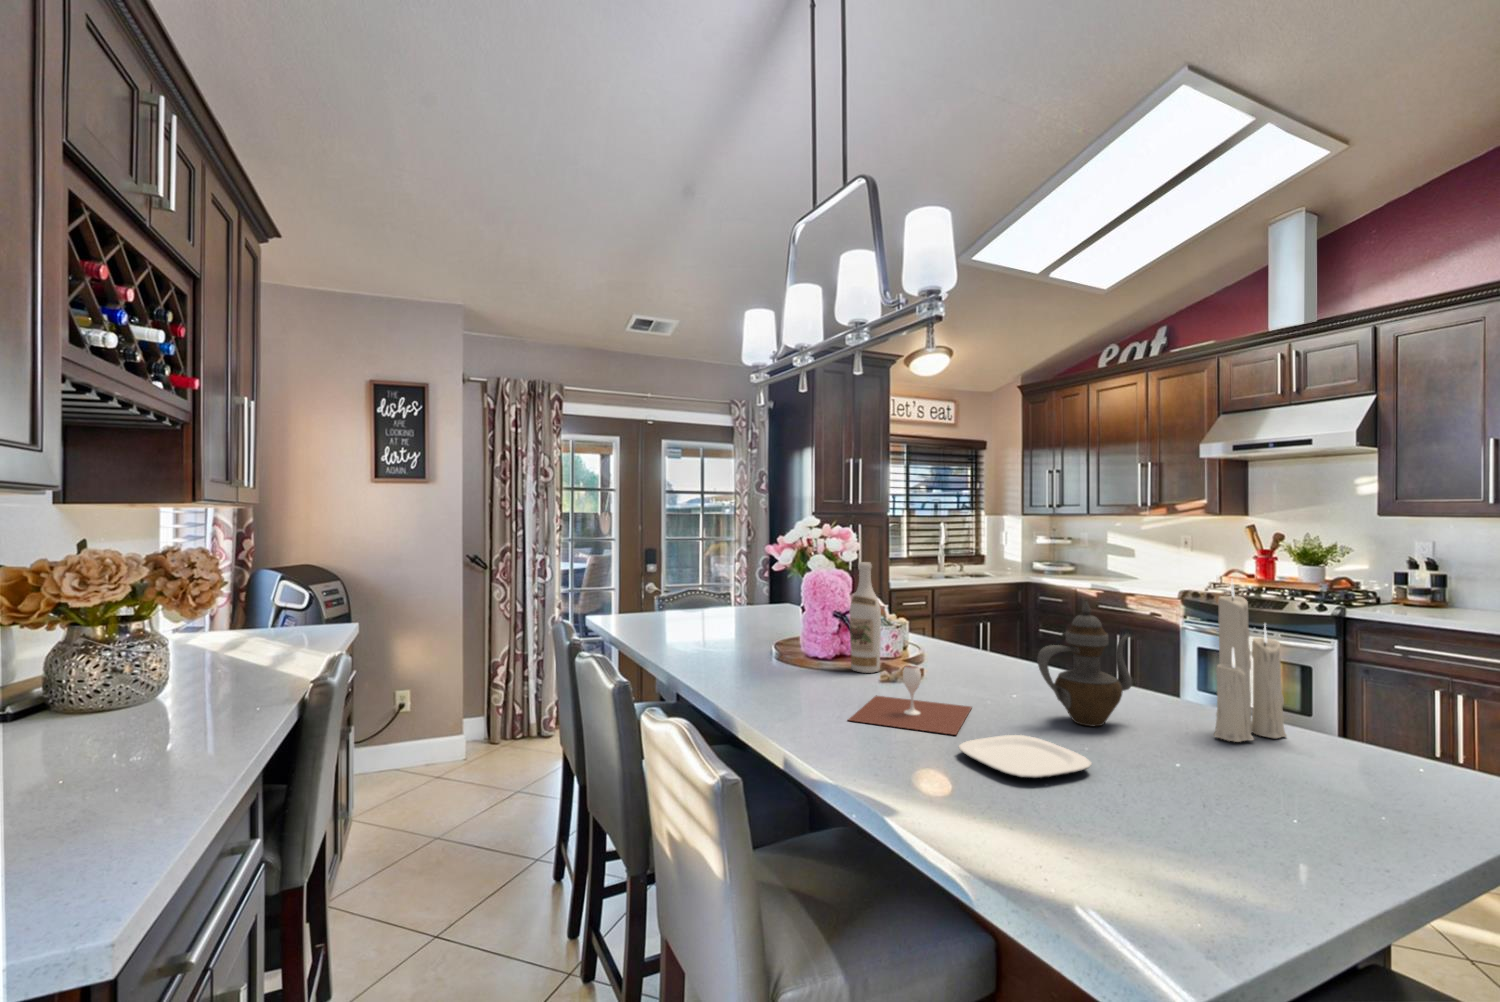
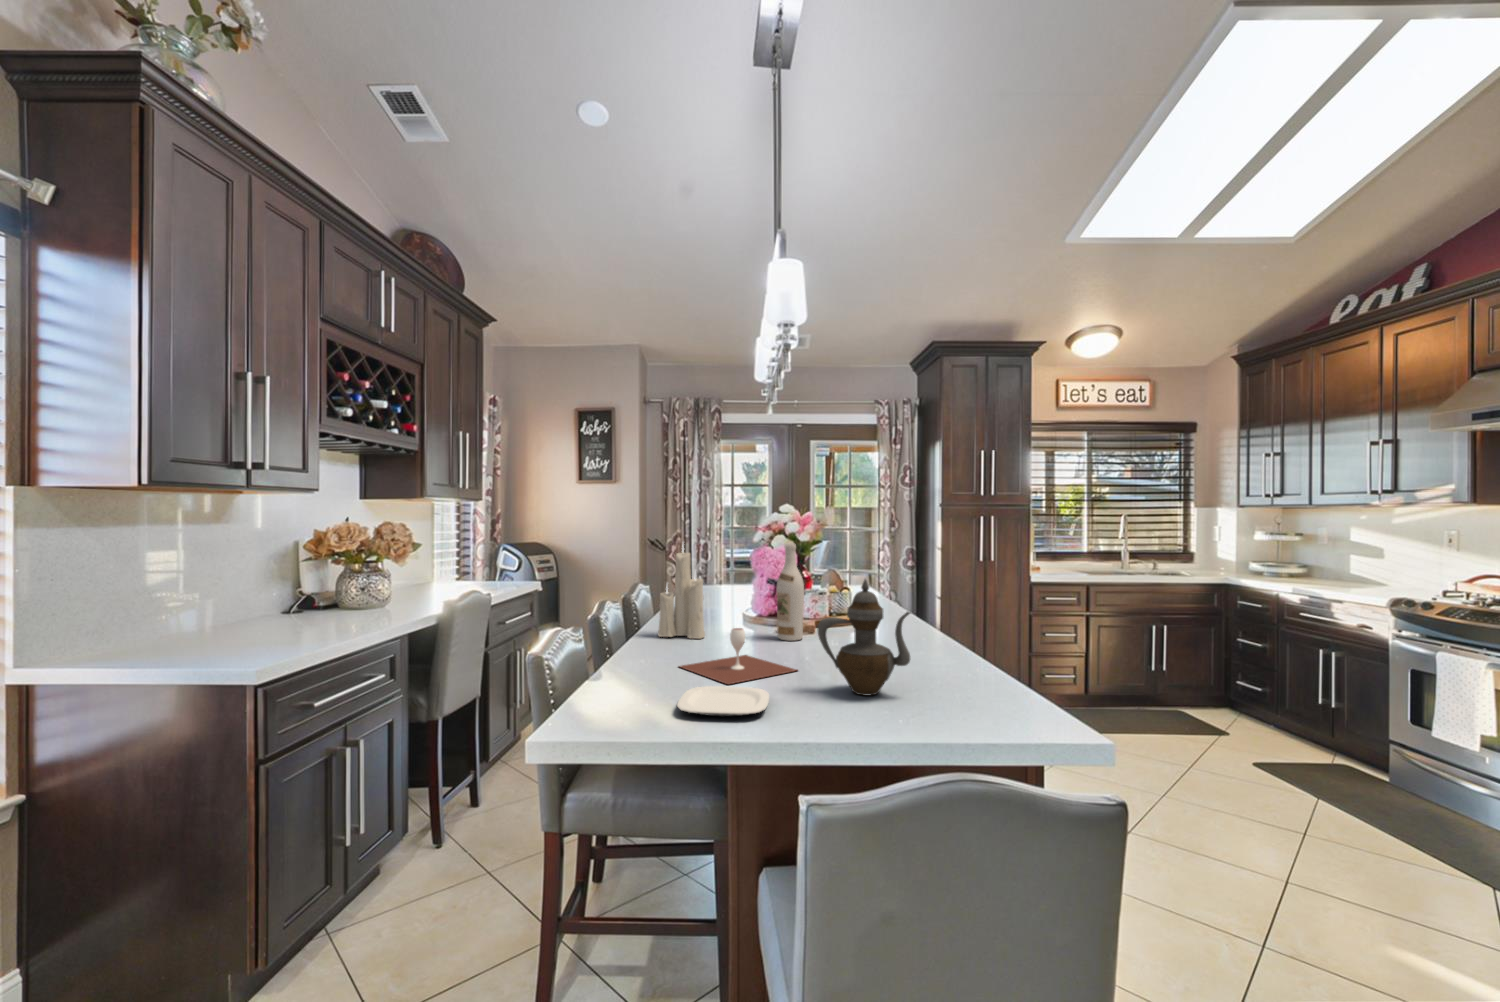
candle: present [1214,580,1287,742] -> present [658,548,705,639]

